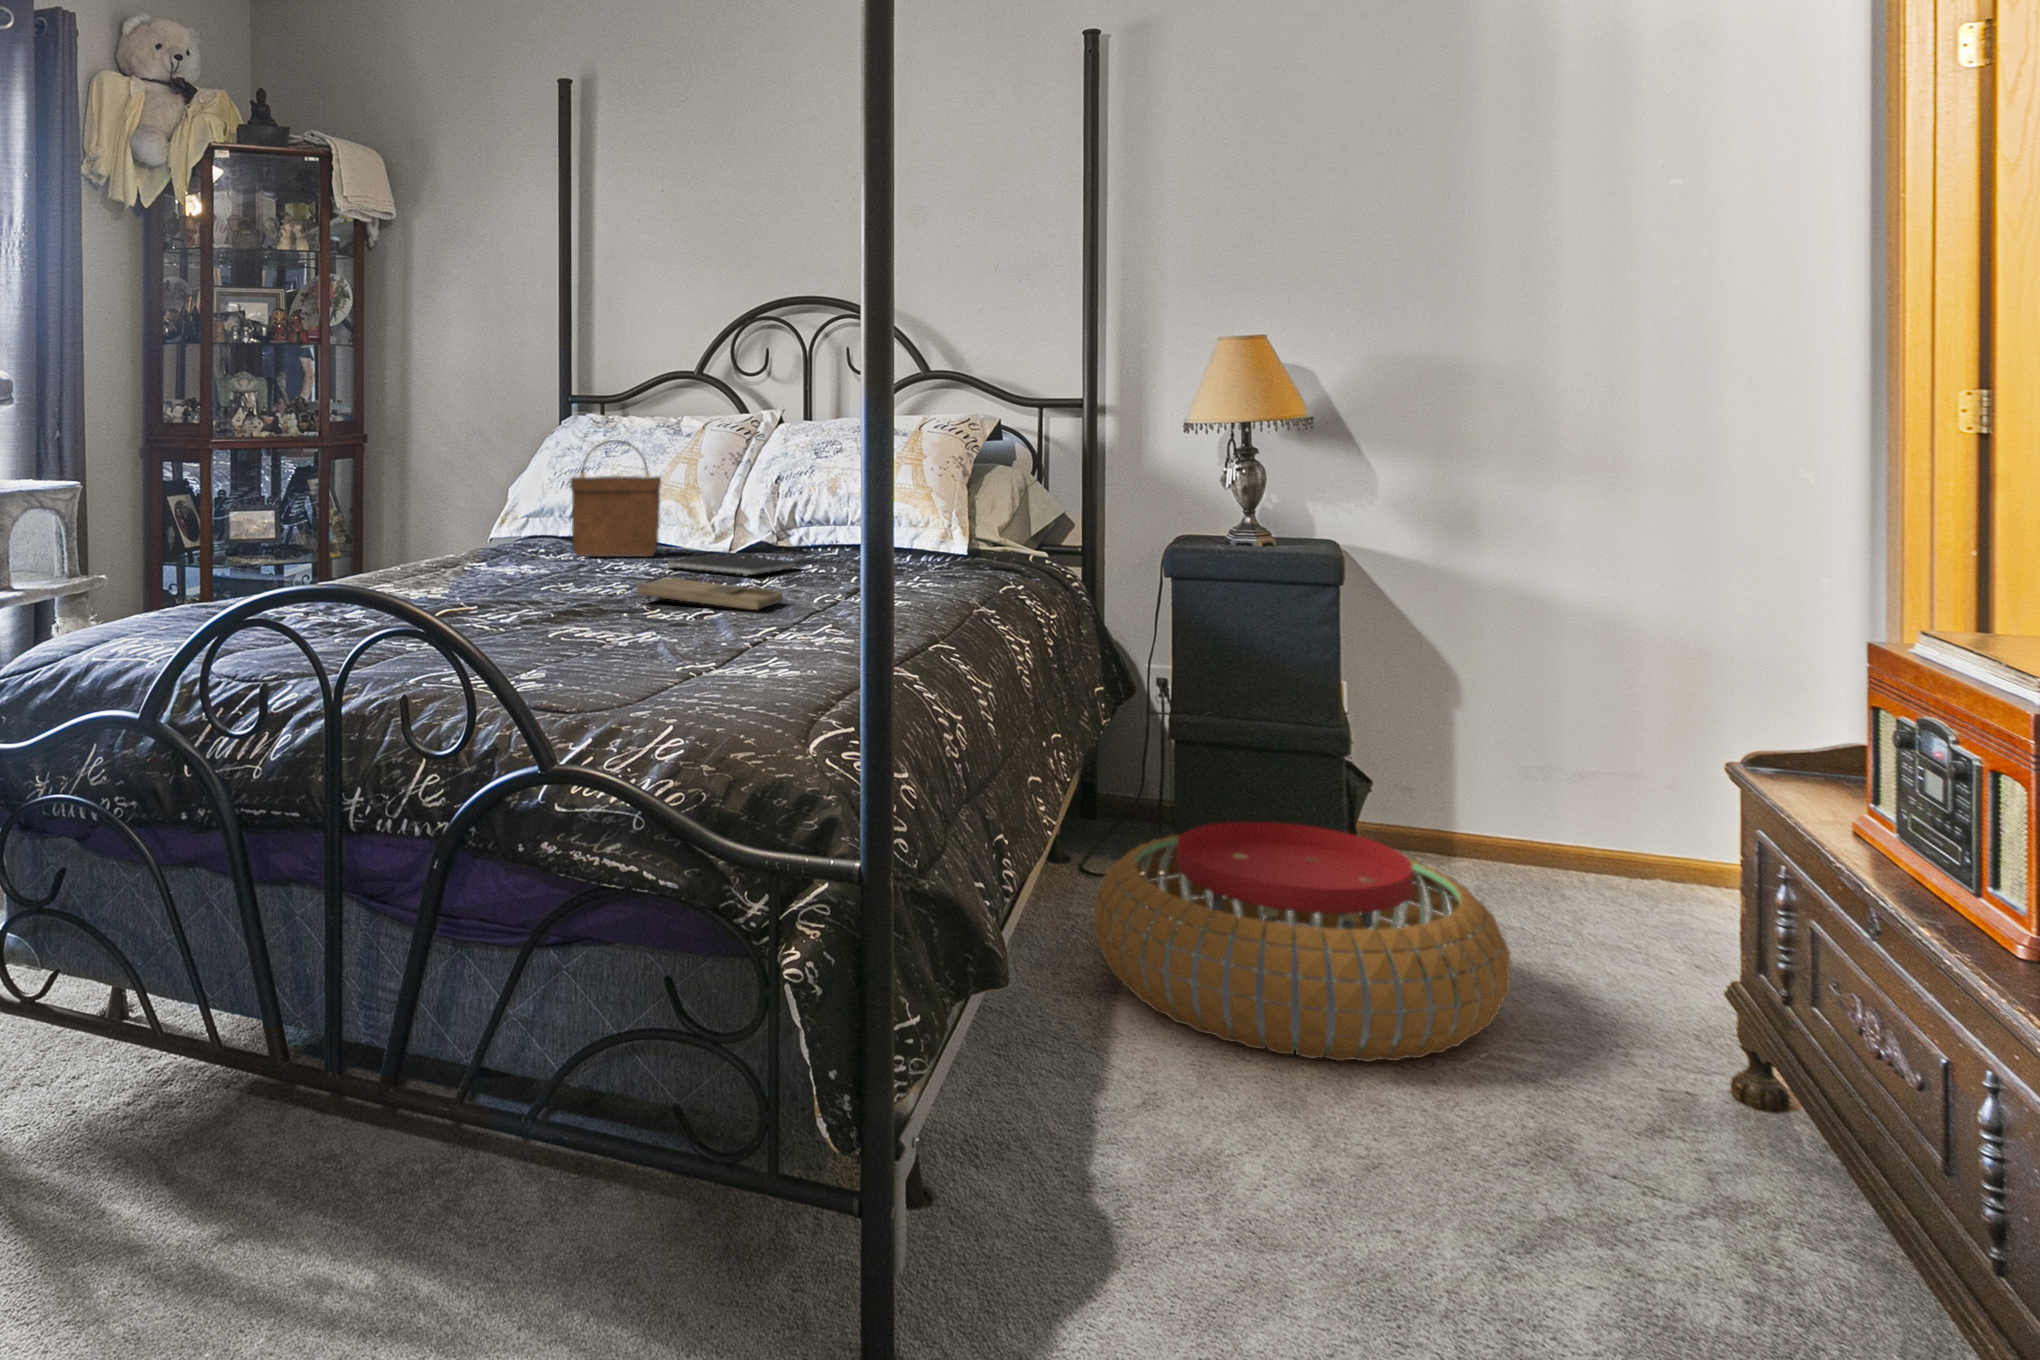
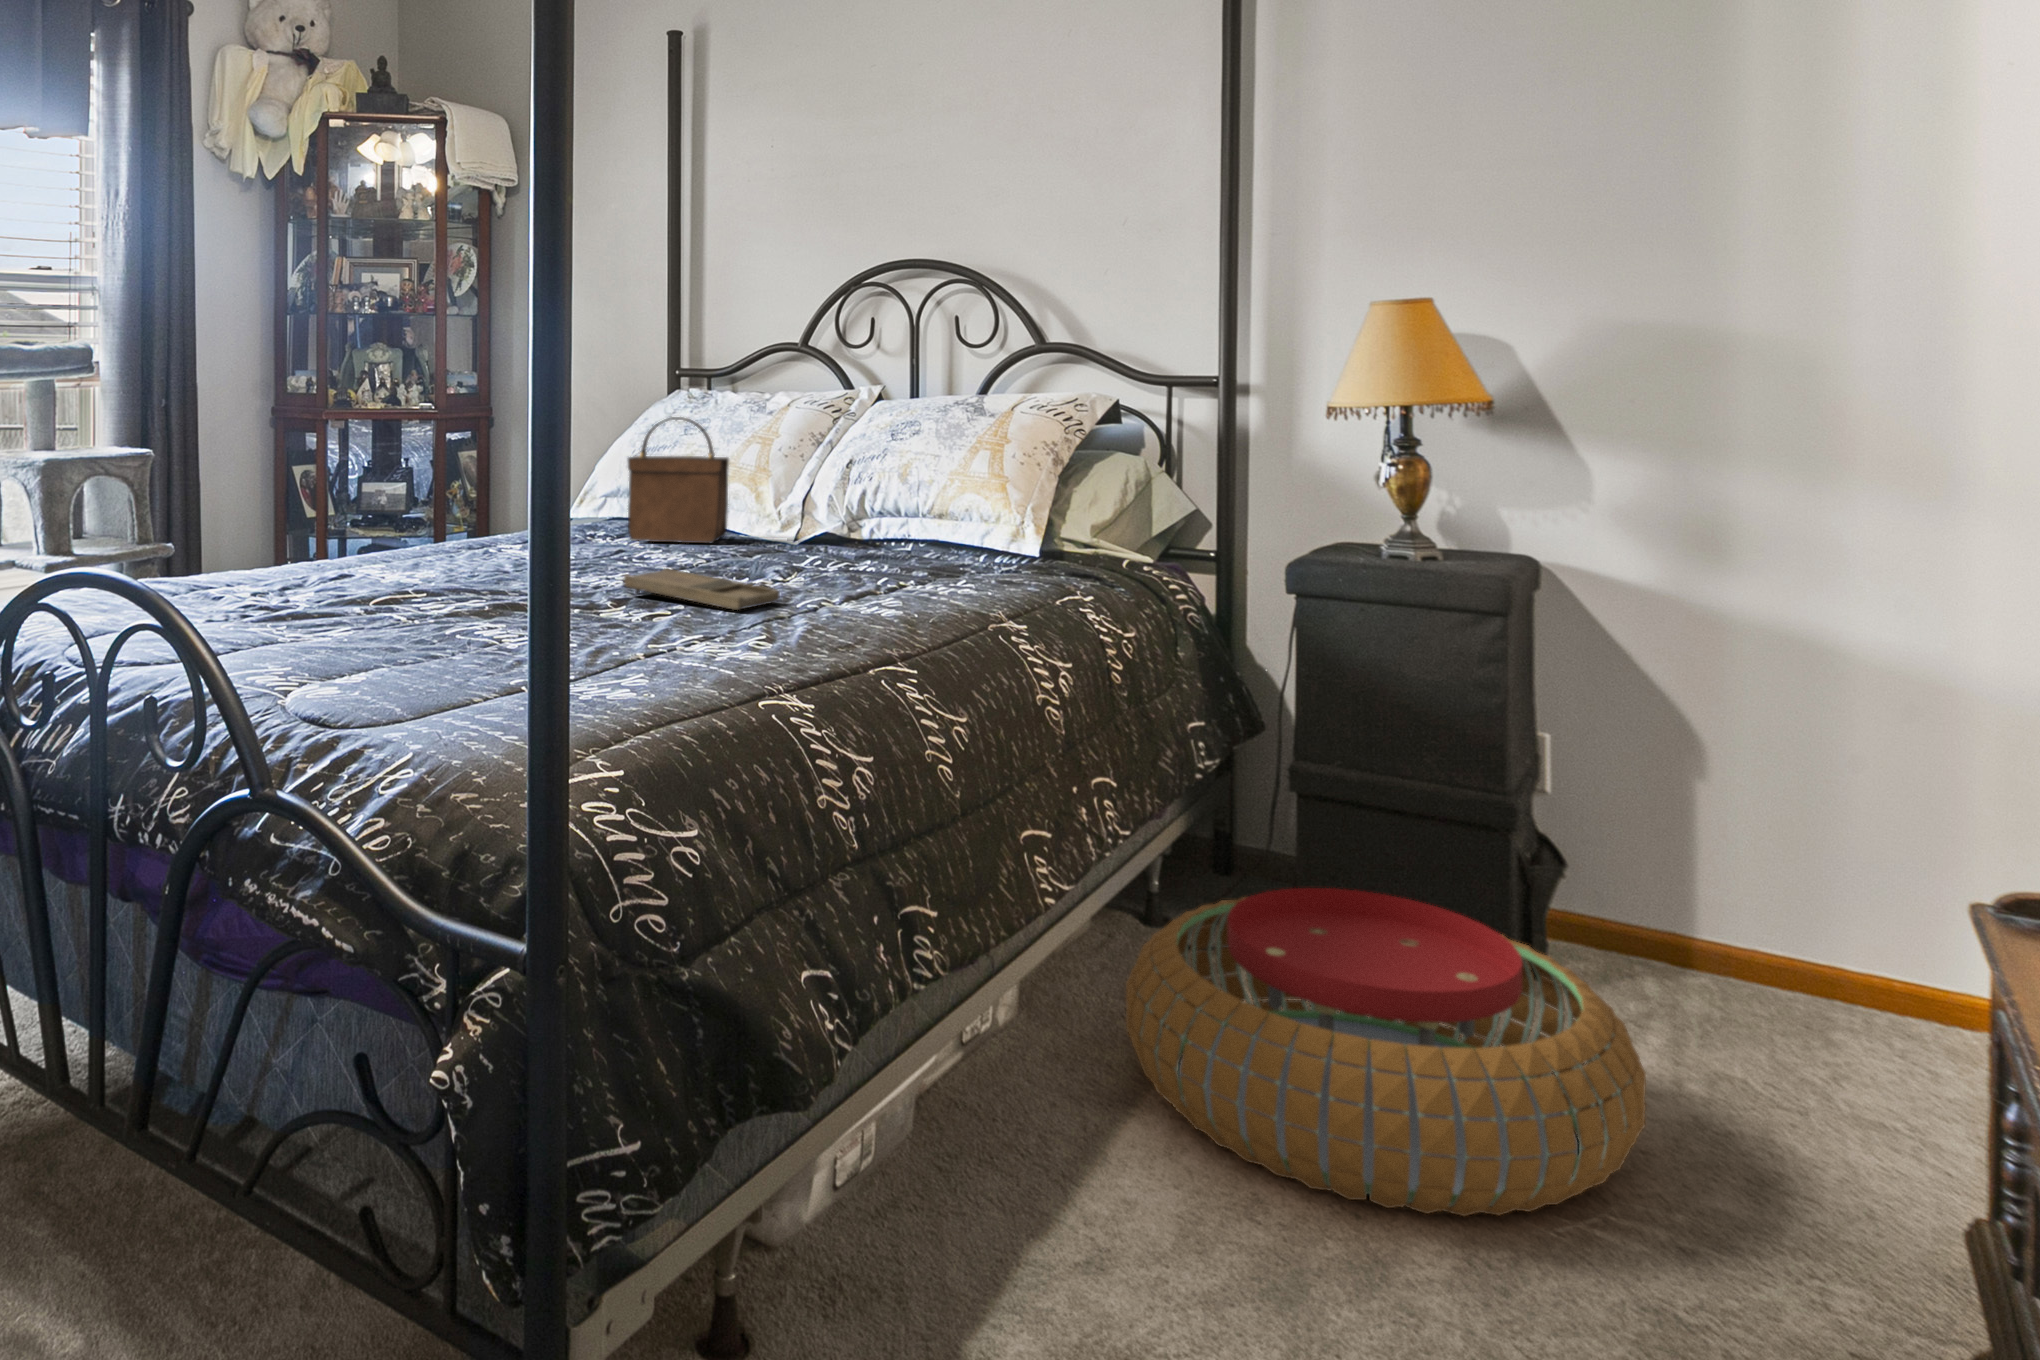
notebook: present [667,554,796,576] -> none [708,543,850,570]

